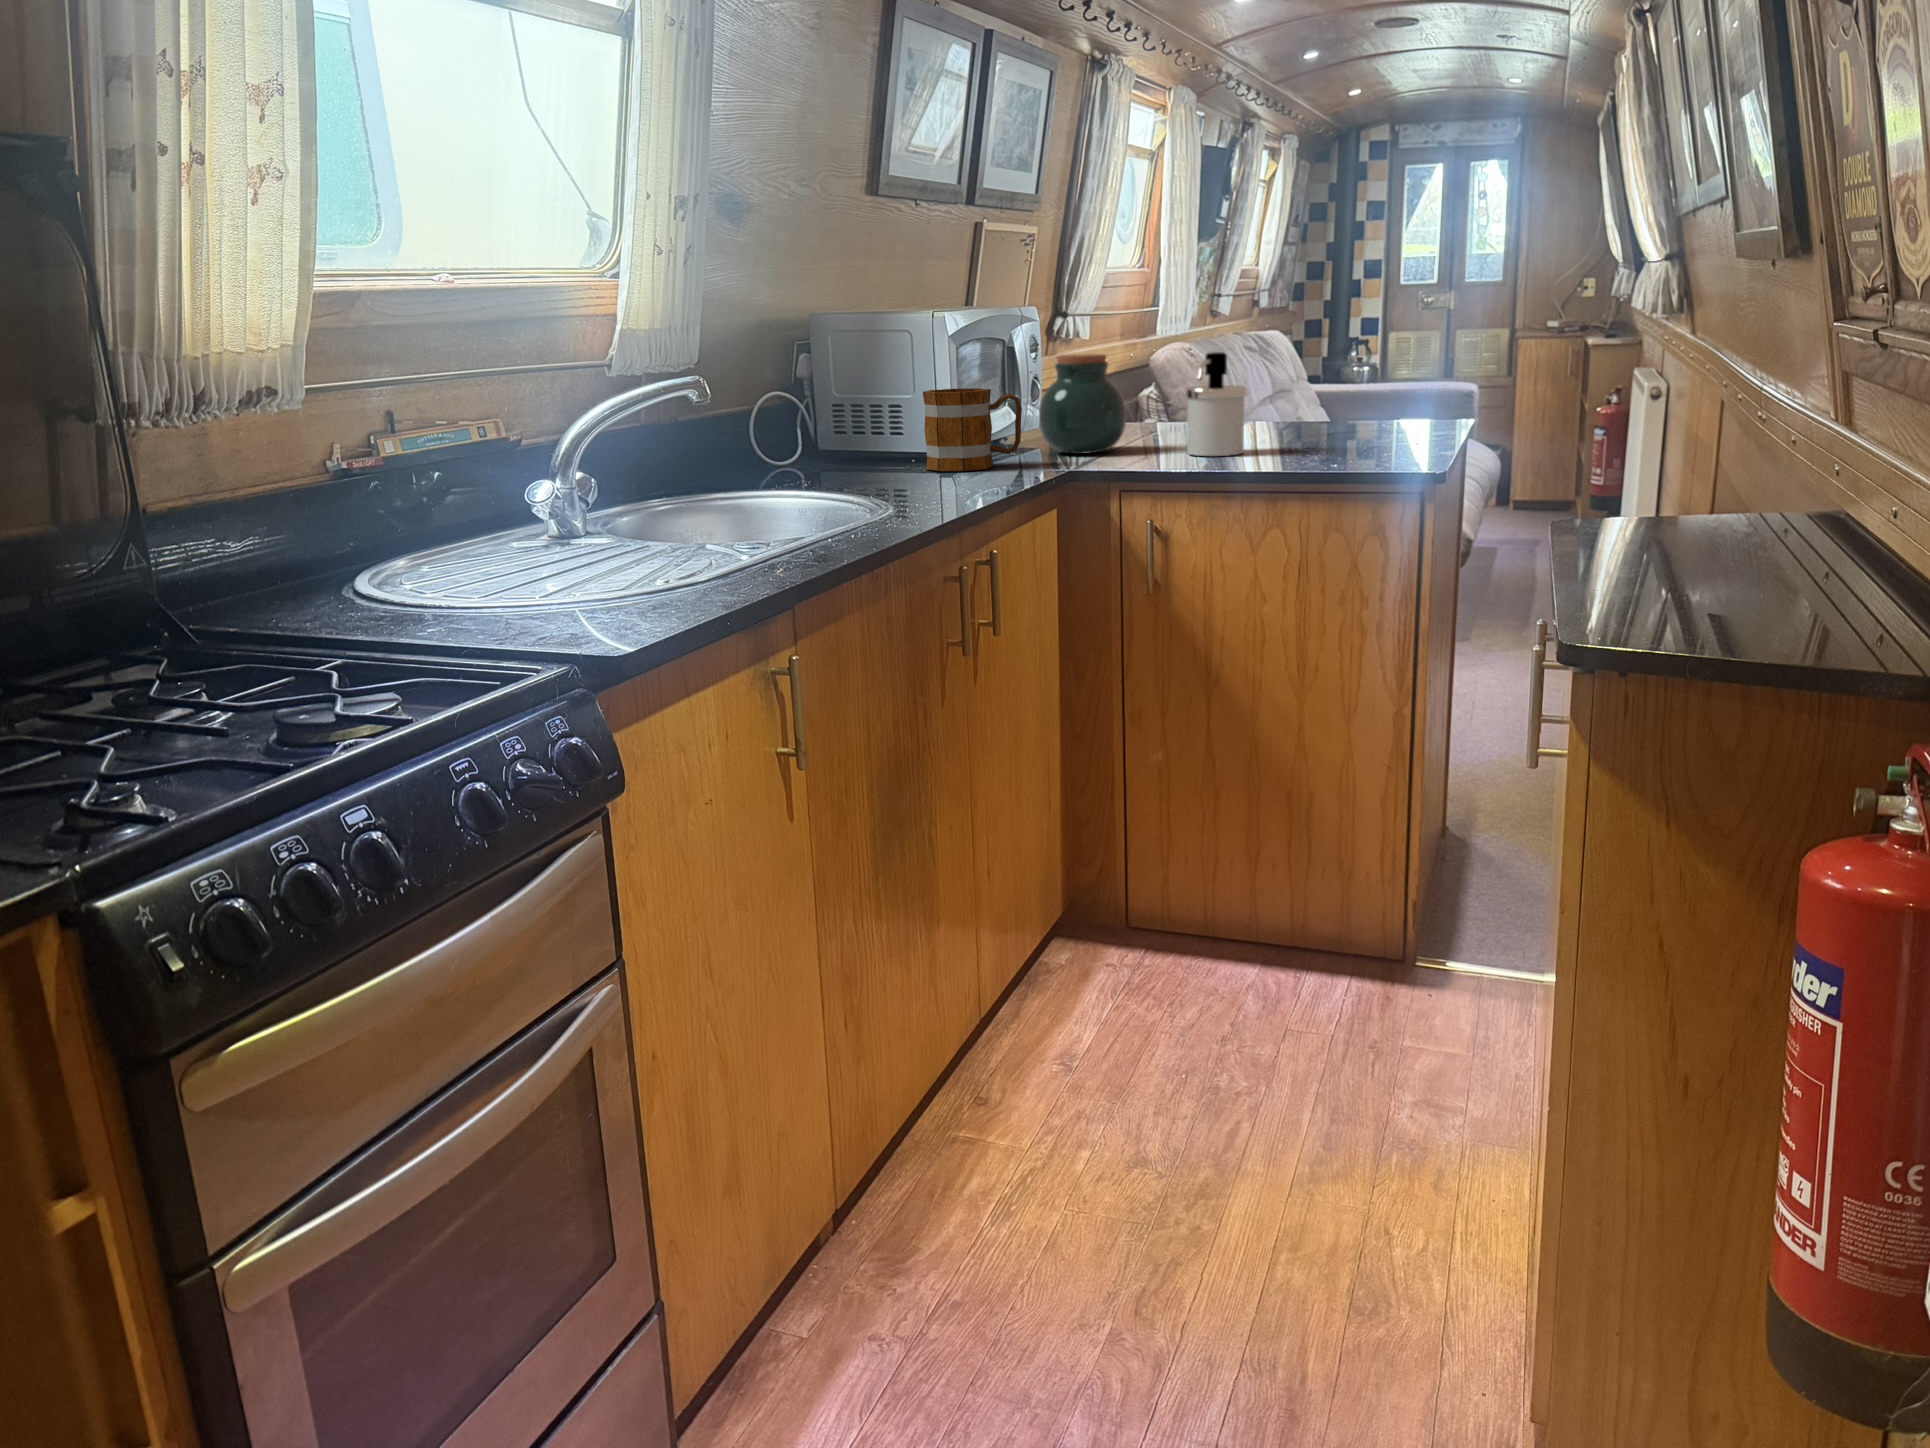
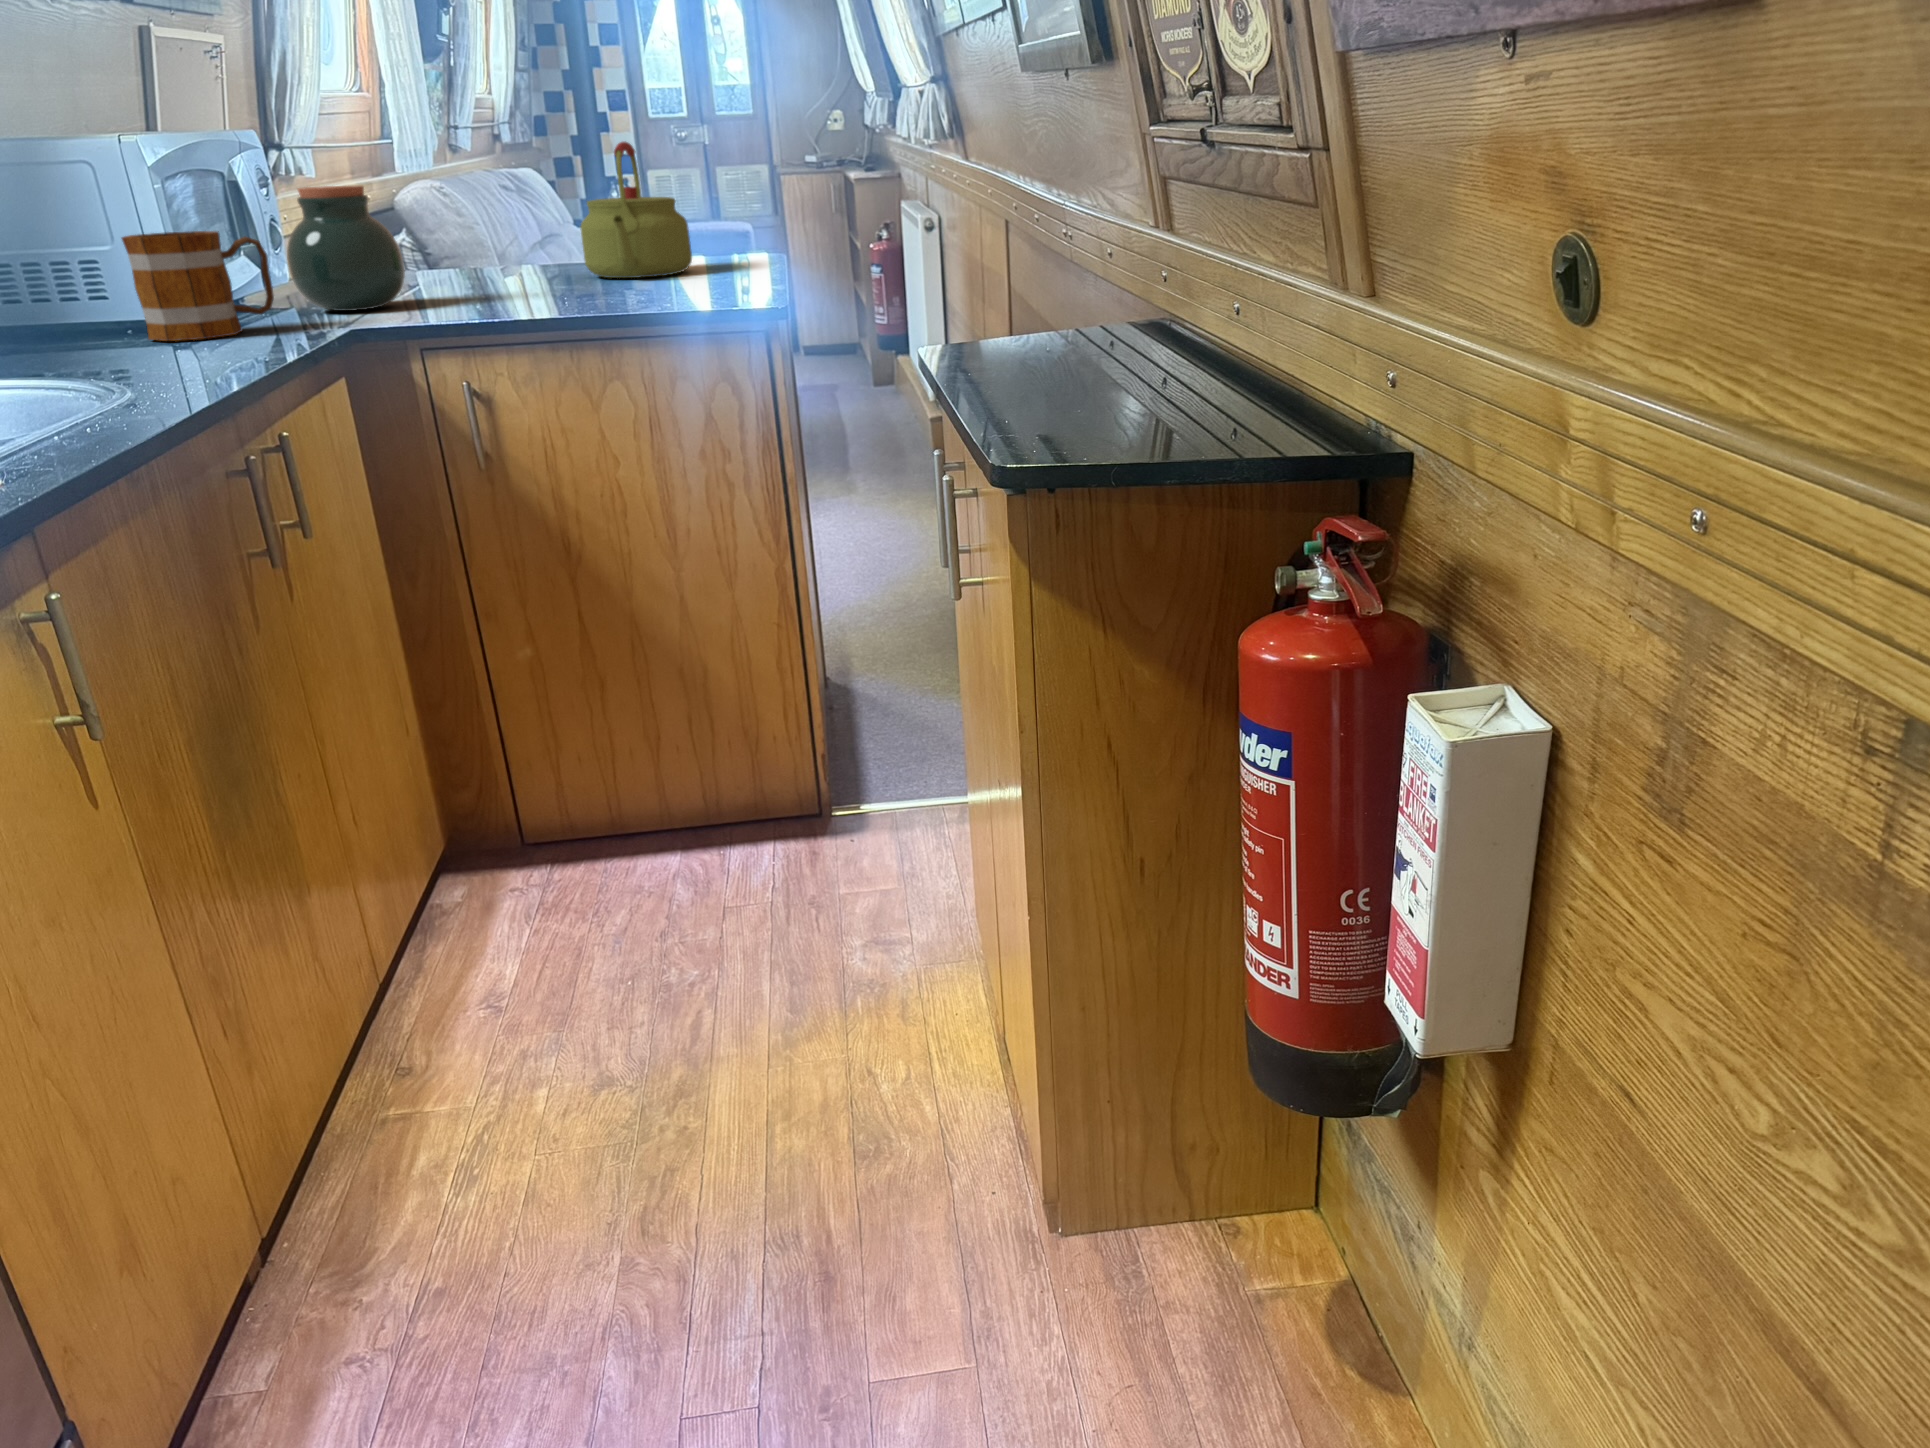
kettle: none [1280,319,1378,436] -> present [580,142,692,278]
soap dispenser: present [1185,352,1247,456] -> none [474,180,556,305]

